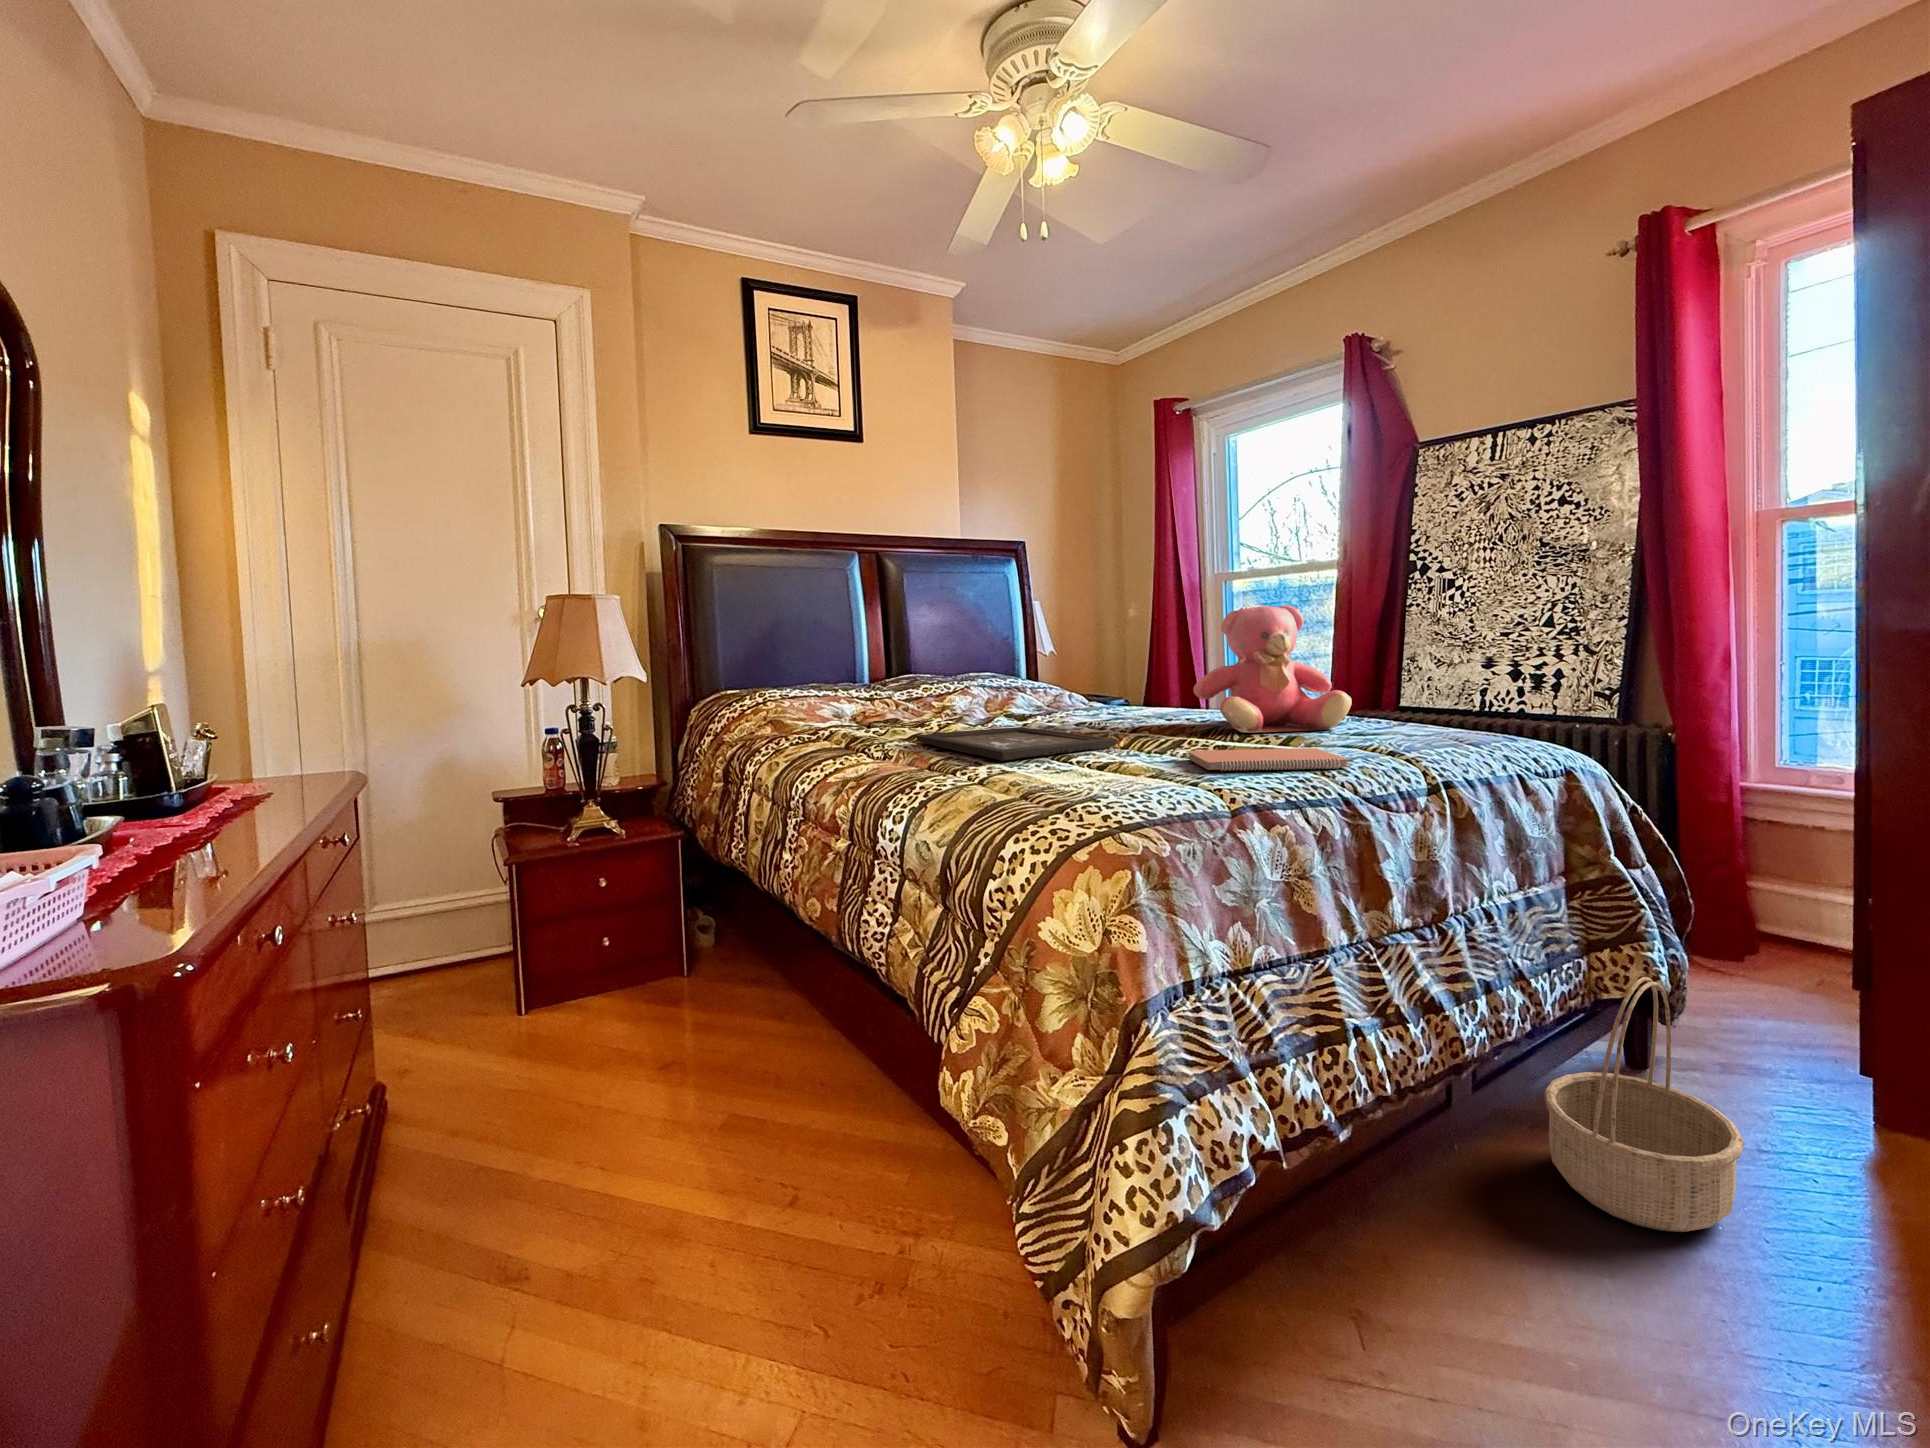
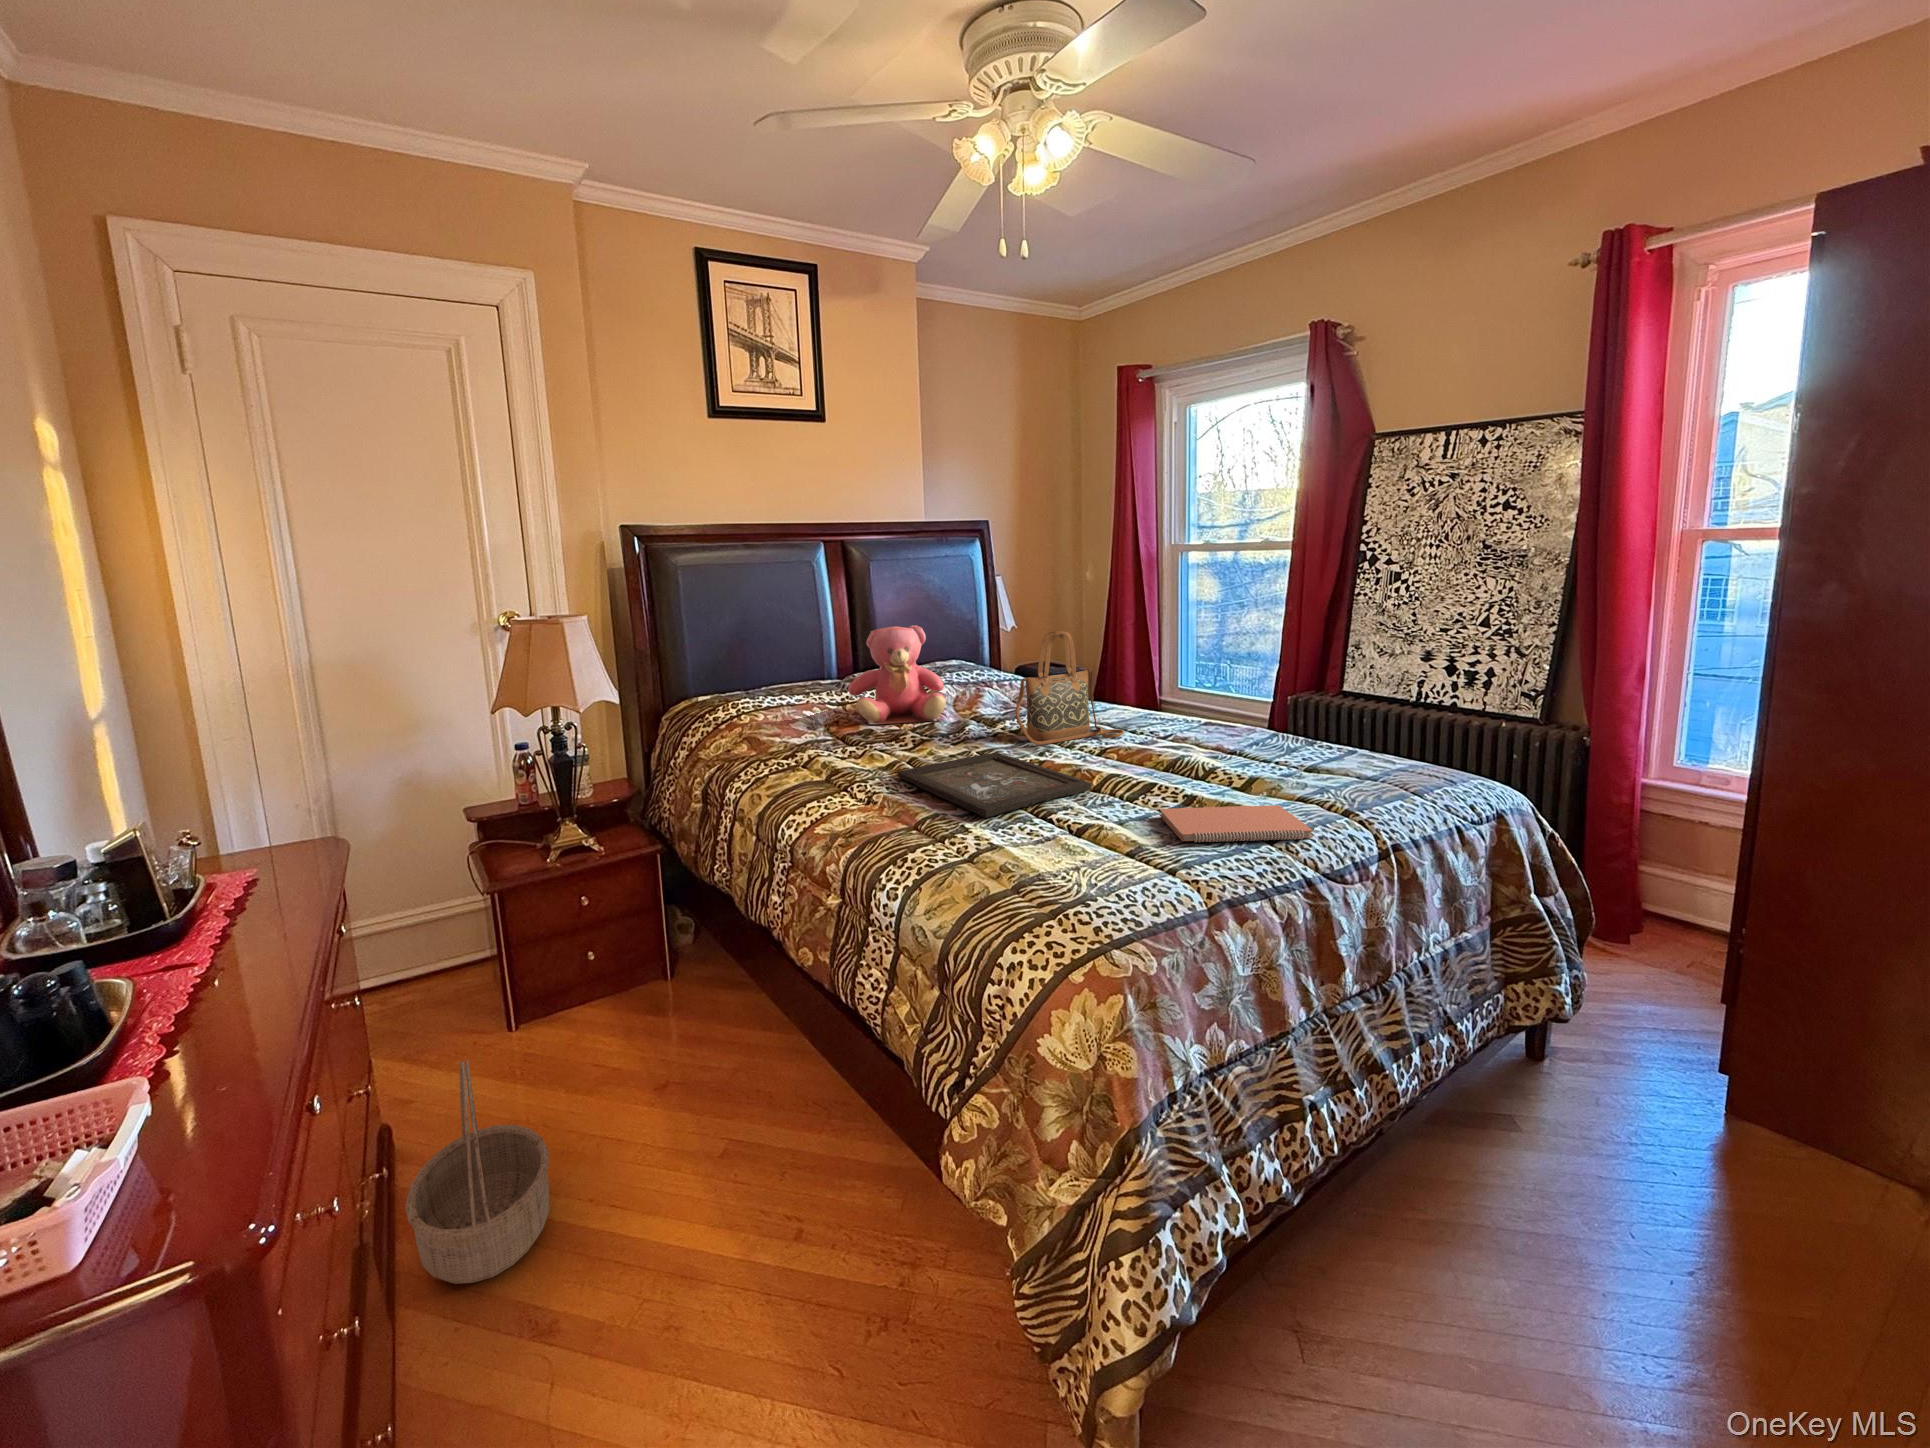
teddy bear: present [1193,605,1352,732] -> present [848,625,946,724]
handbag: none [1043,611,1158,725] -> present [1016,631,1124,745]
basket: present [1544,977,1744,1232] -> present [405,1060,549,1284]

